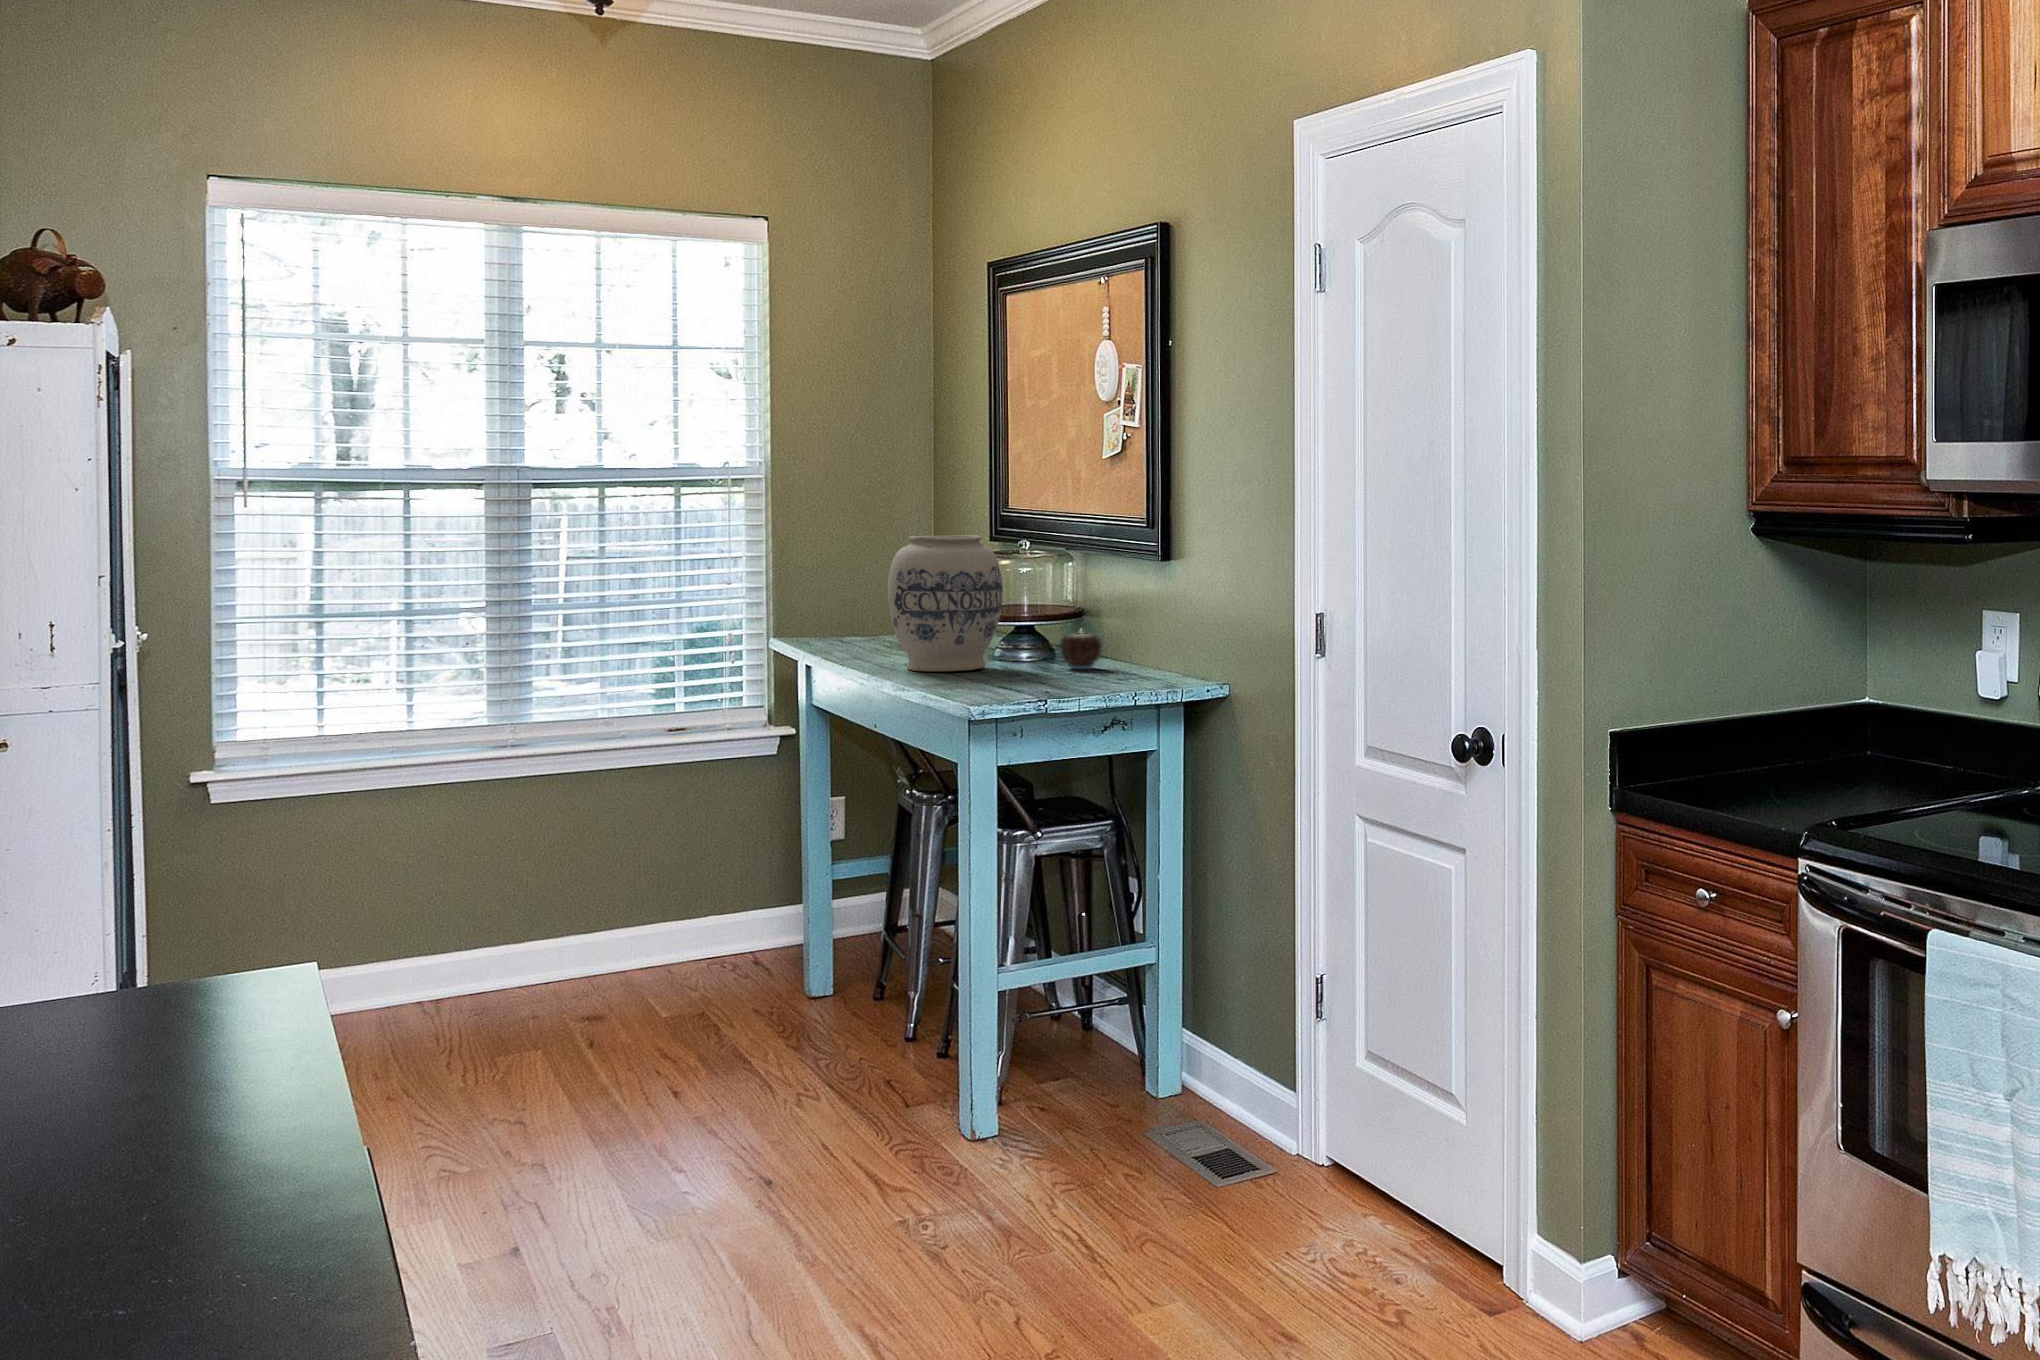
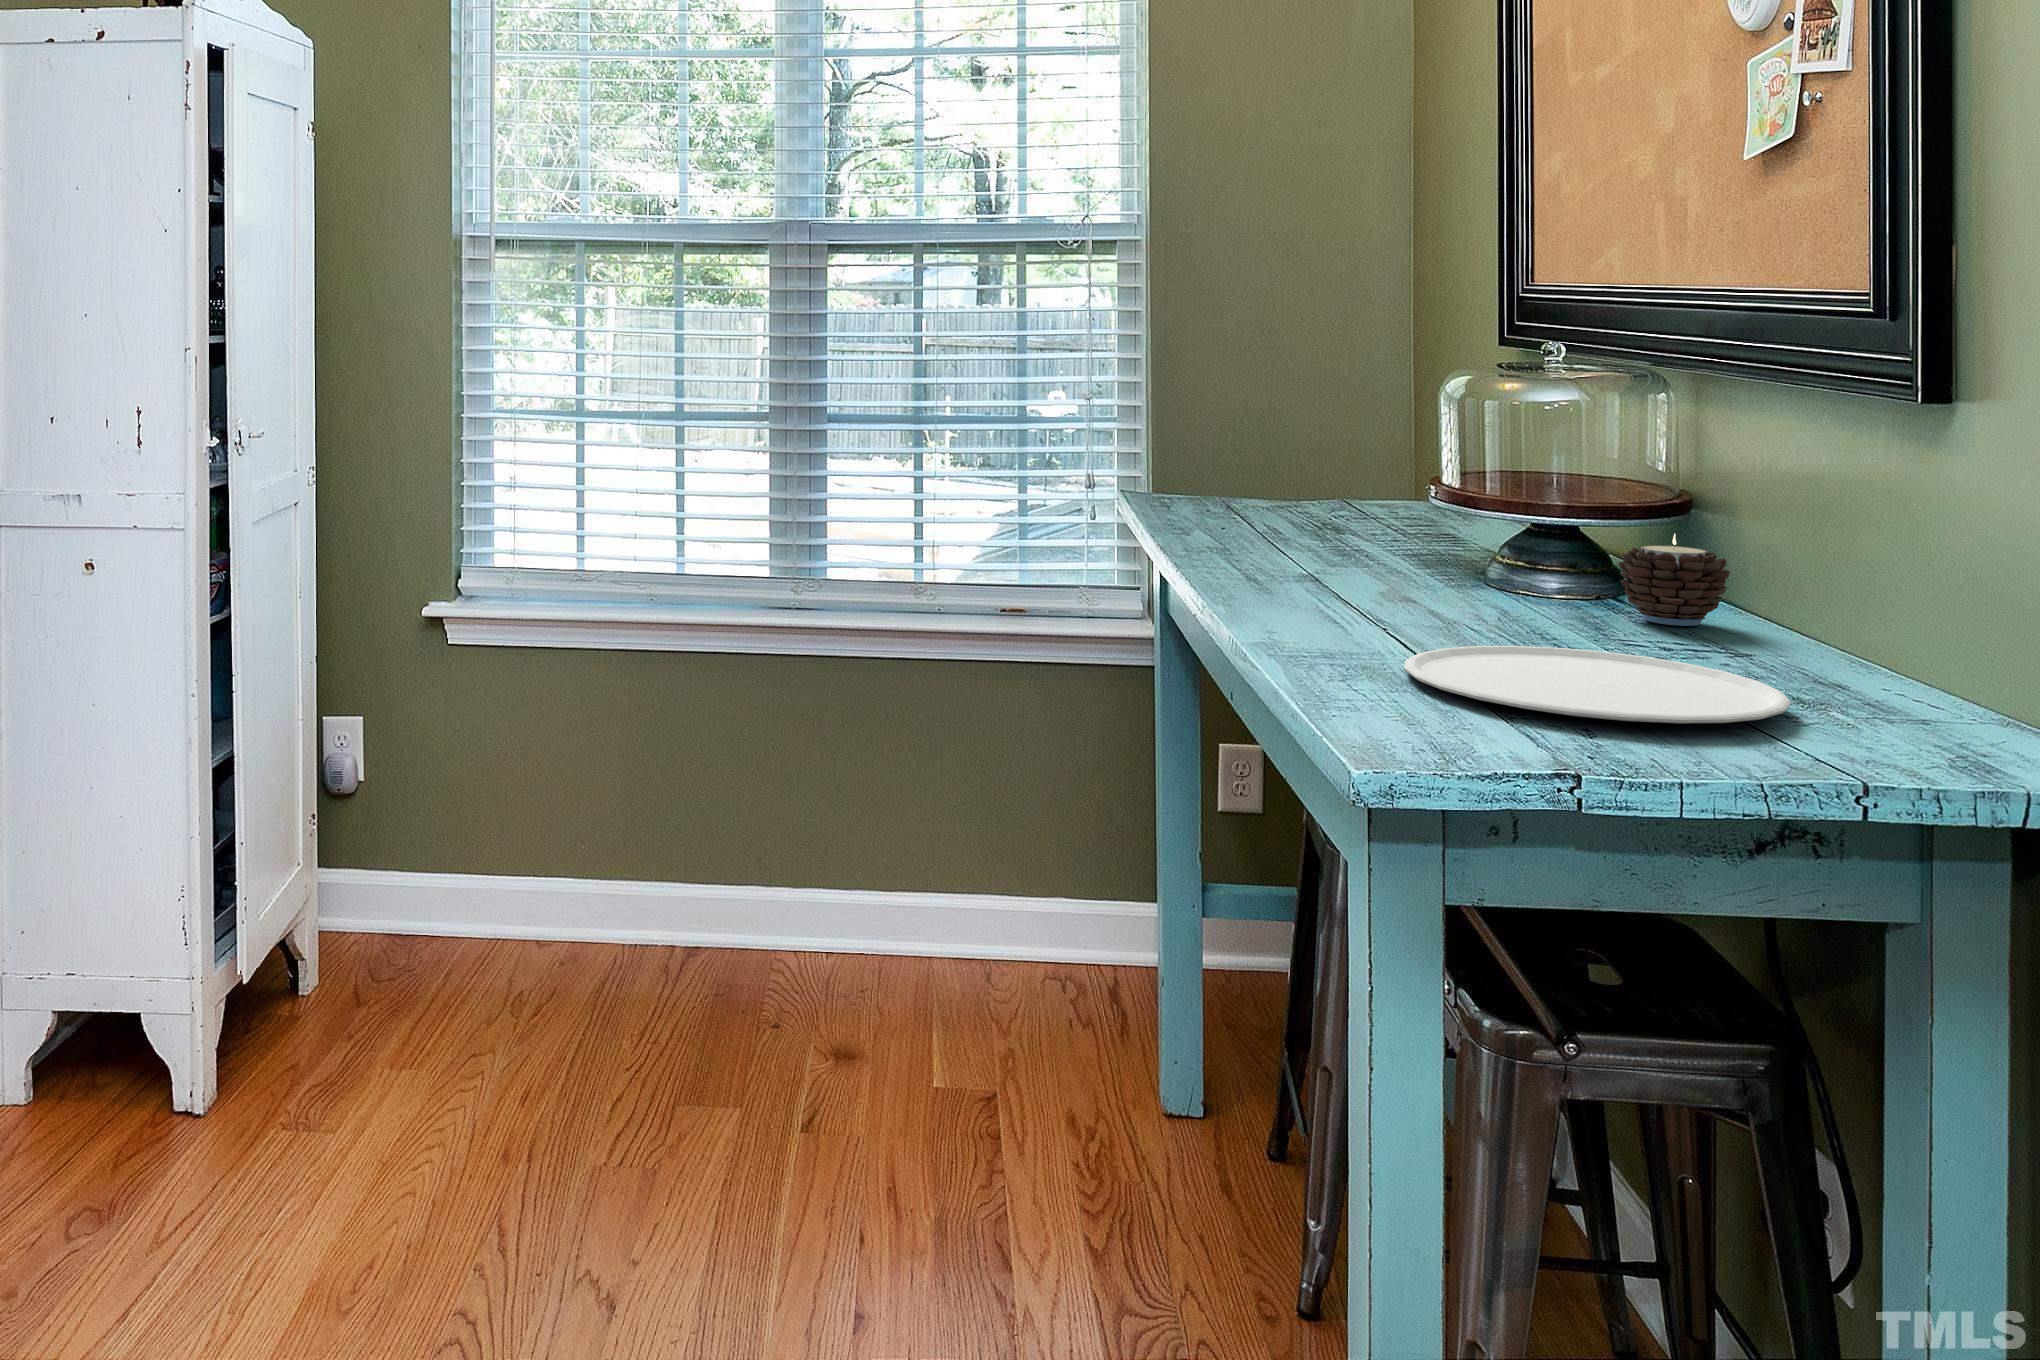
vase: present [888,535,1003,672] -> none [1243,328,1487,602]
plate: none [987,676,1130,694] -> present [1405,646,1791,723]

